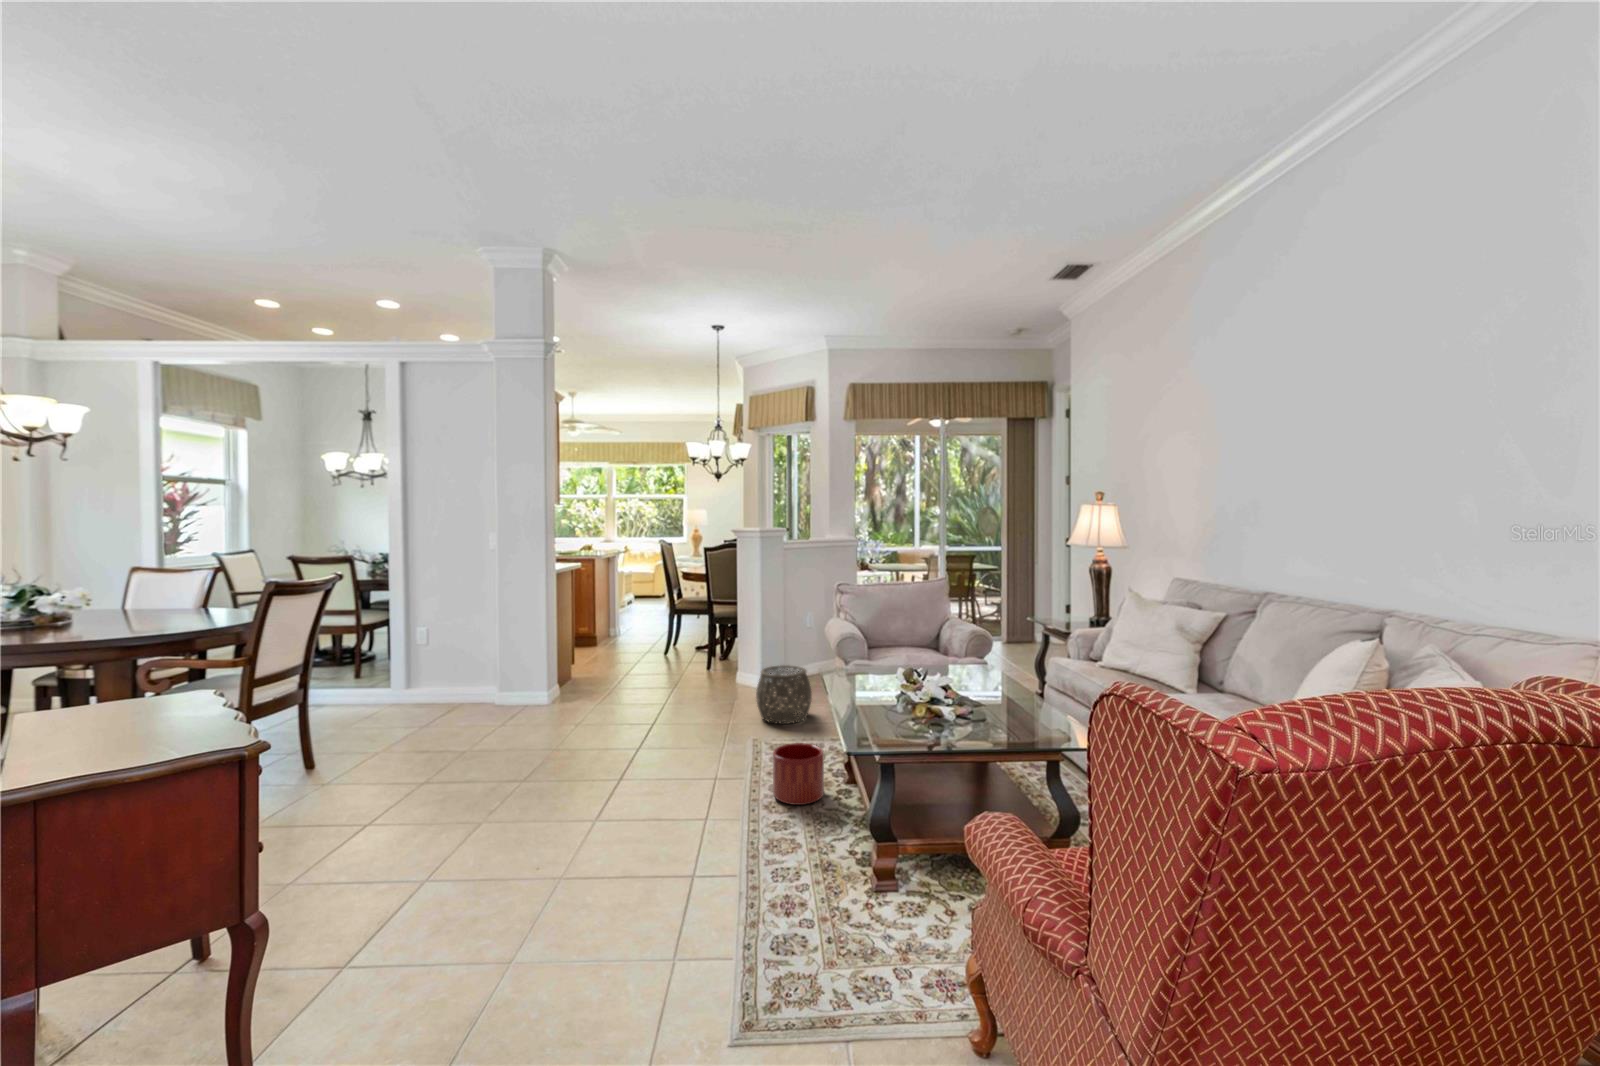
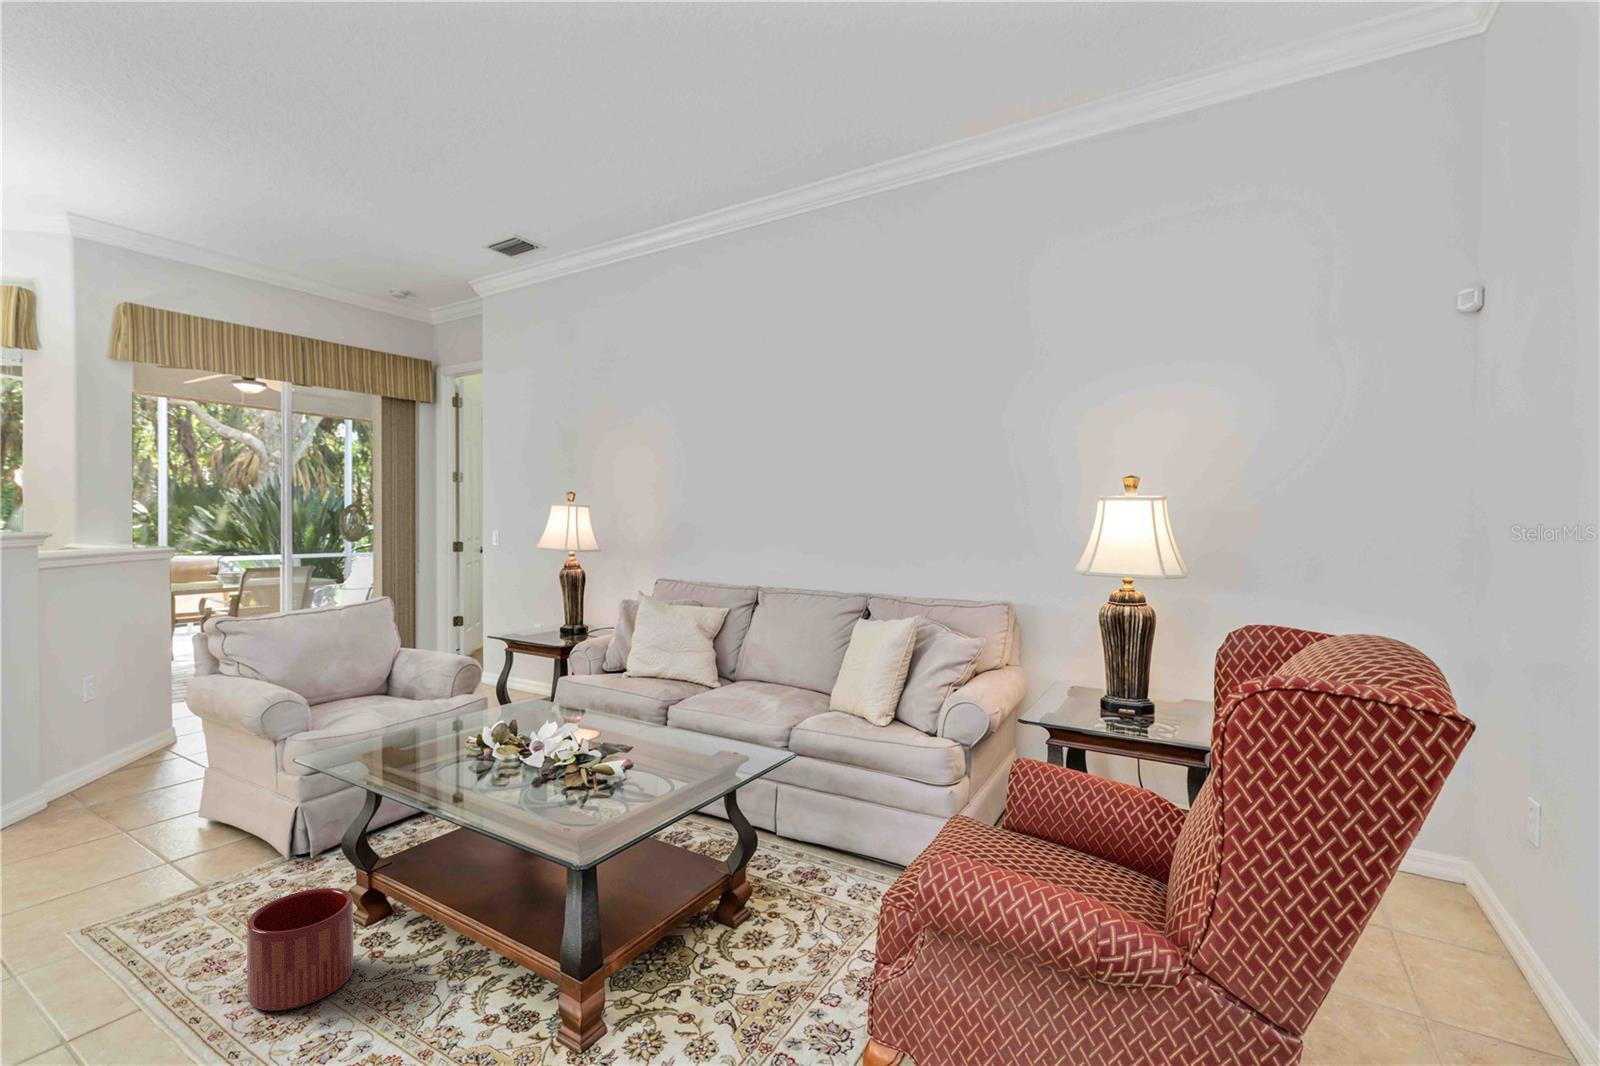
woven basket: present [756,665,812,724] -> none [47,775,188,896]

